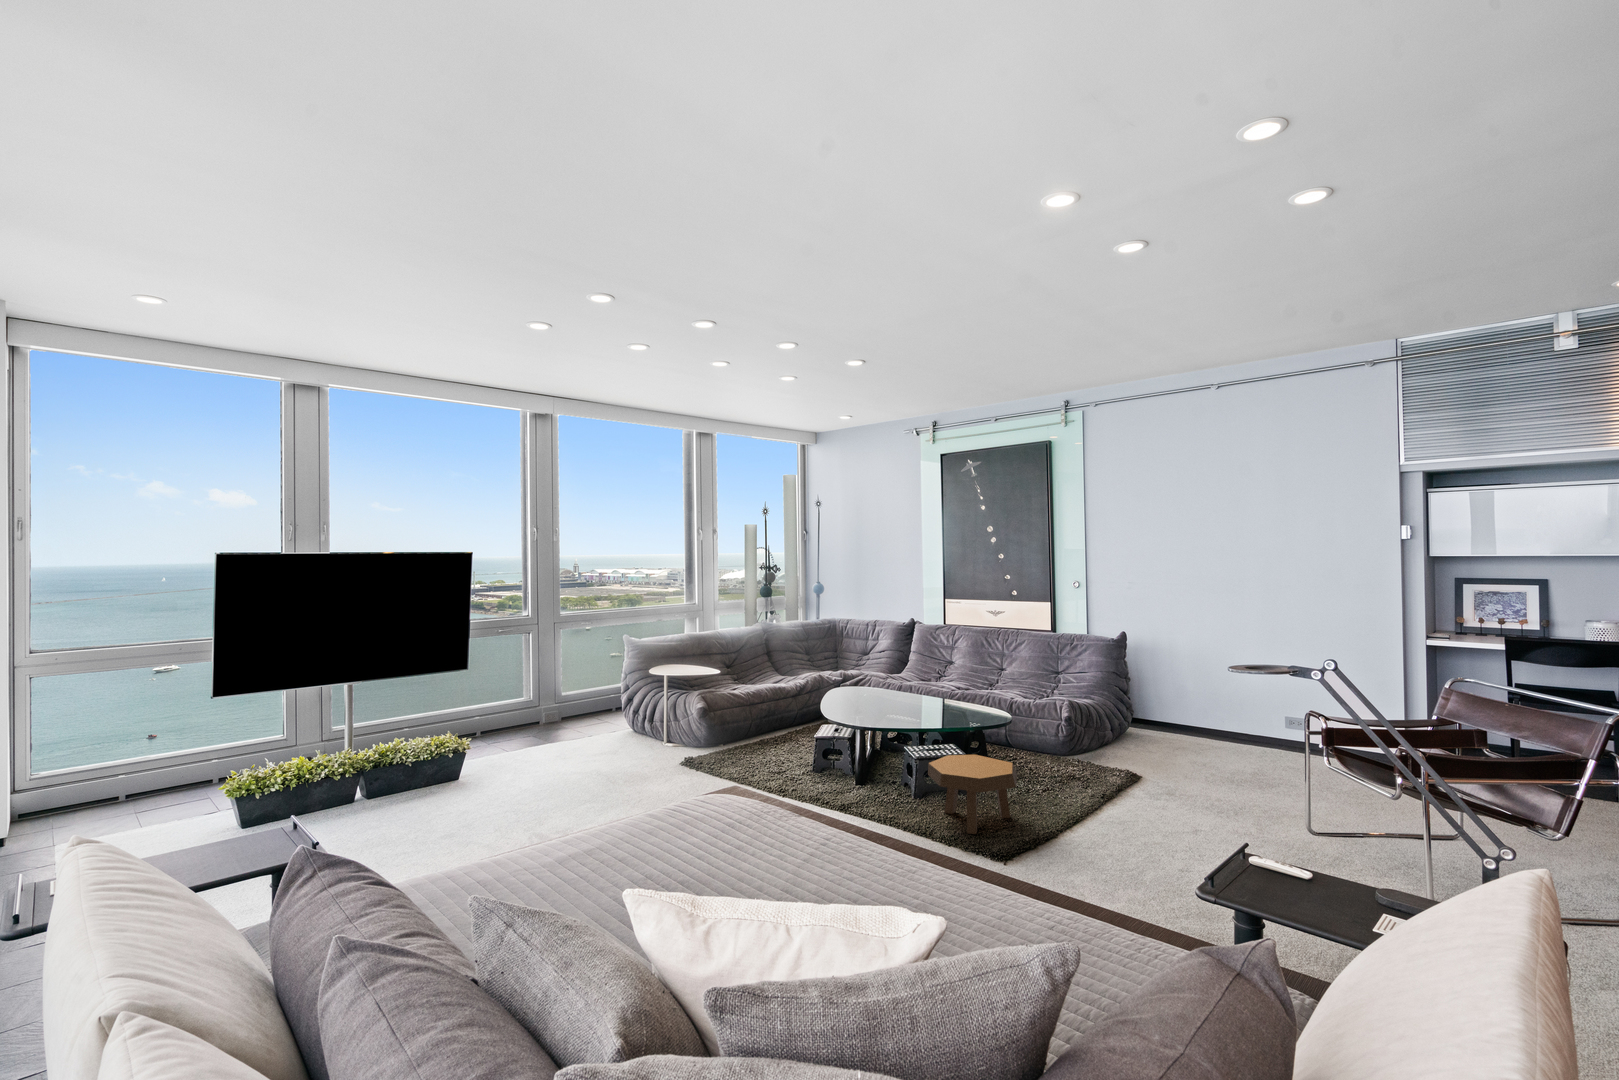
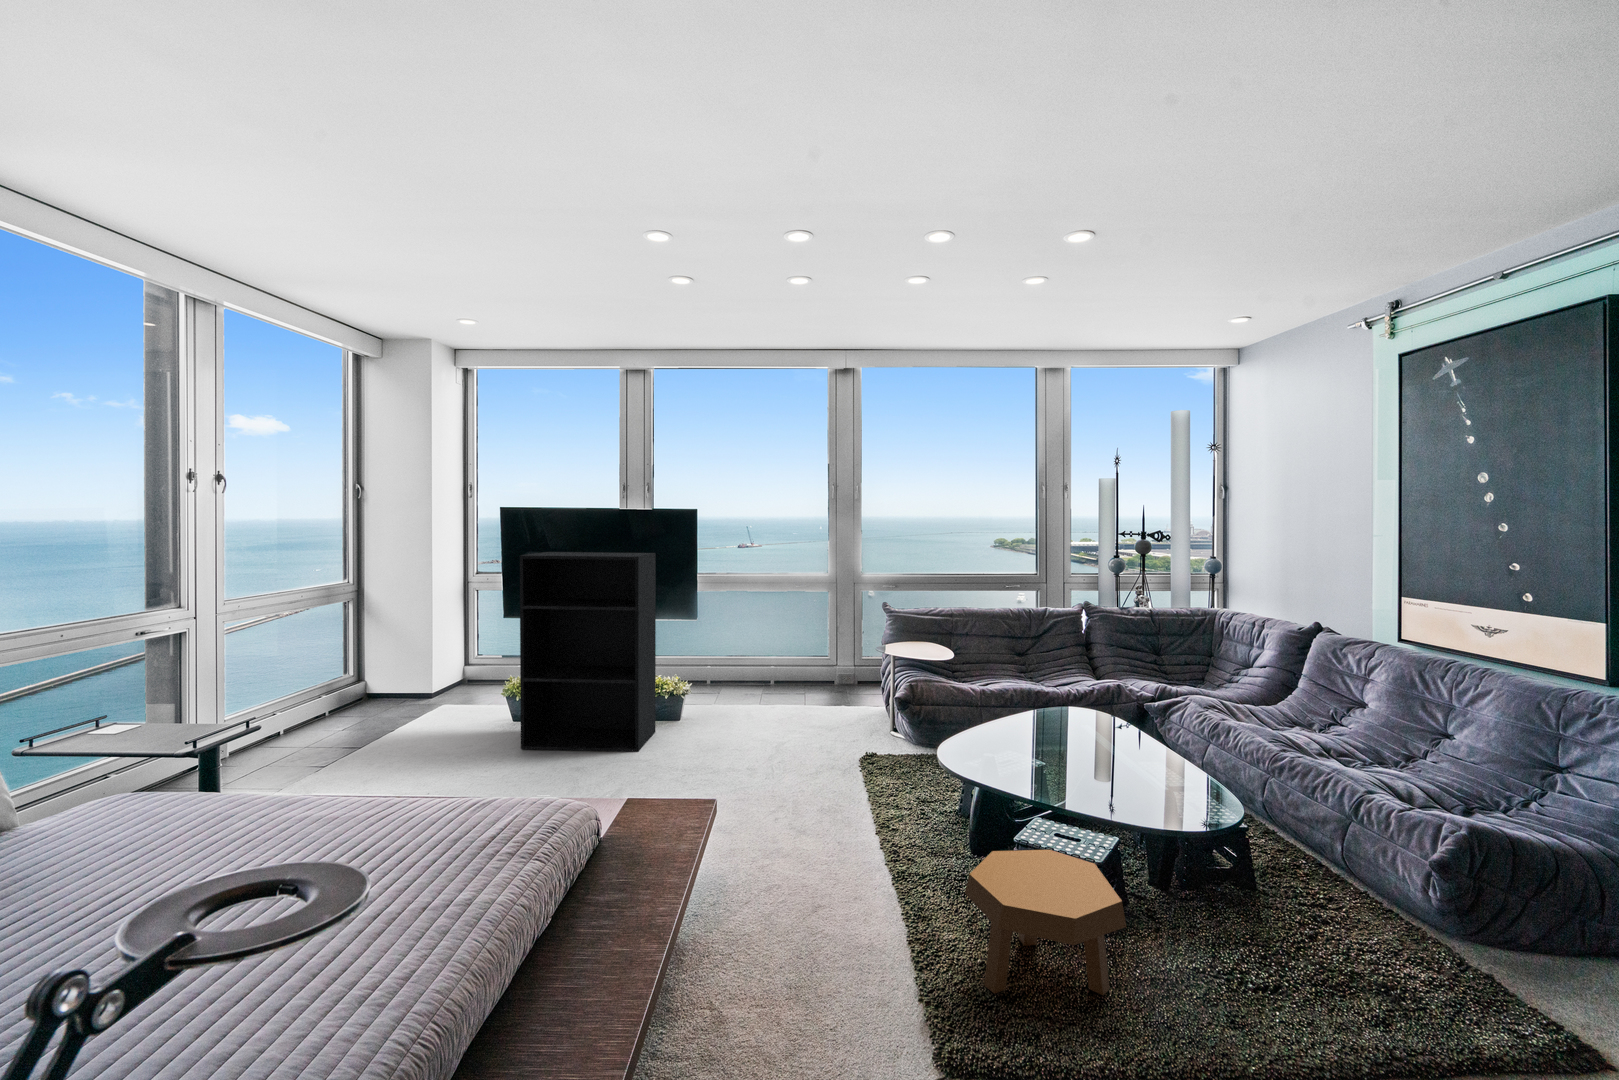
bookshelf: none [317,601,479,841] -> present [520,552,656,752]

